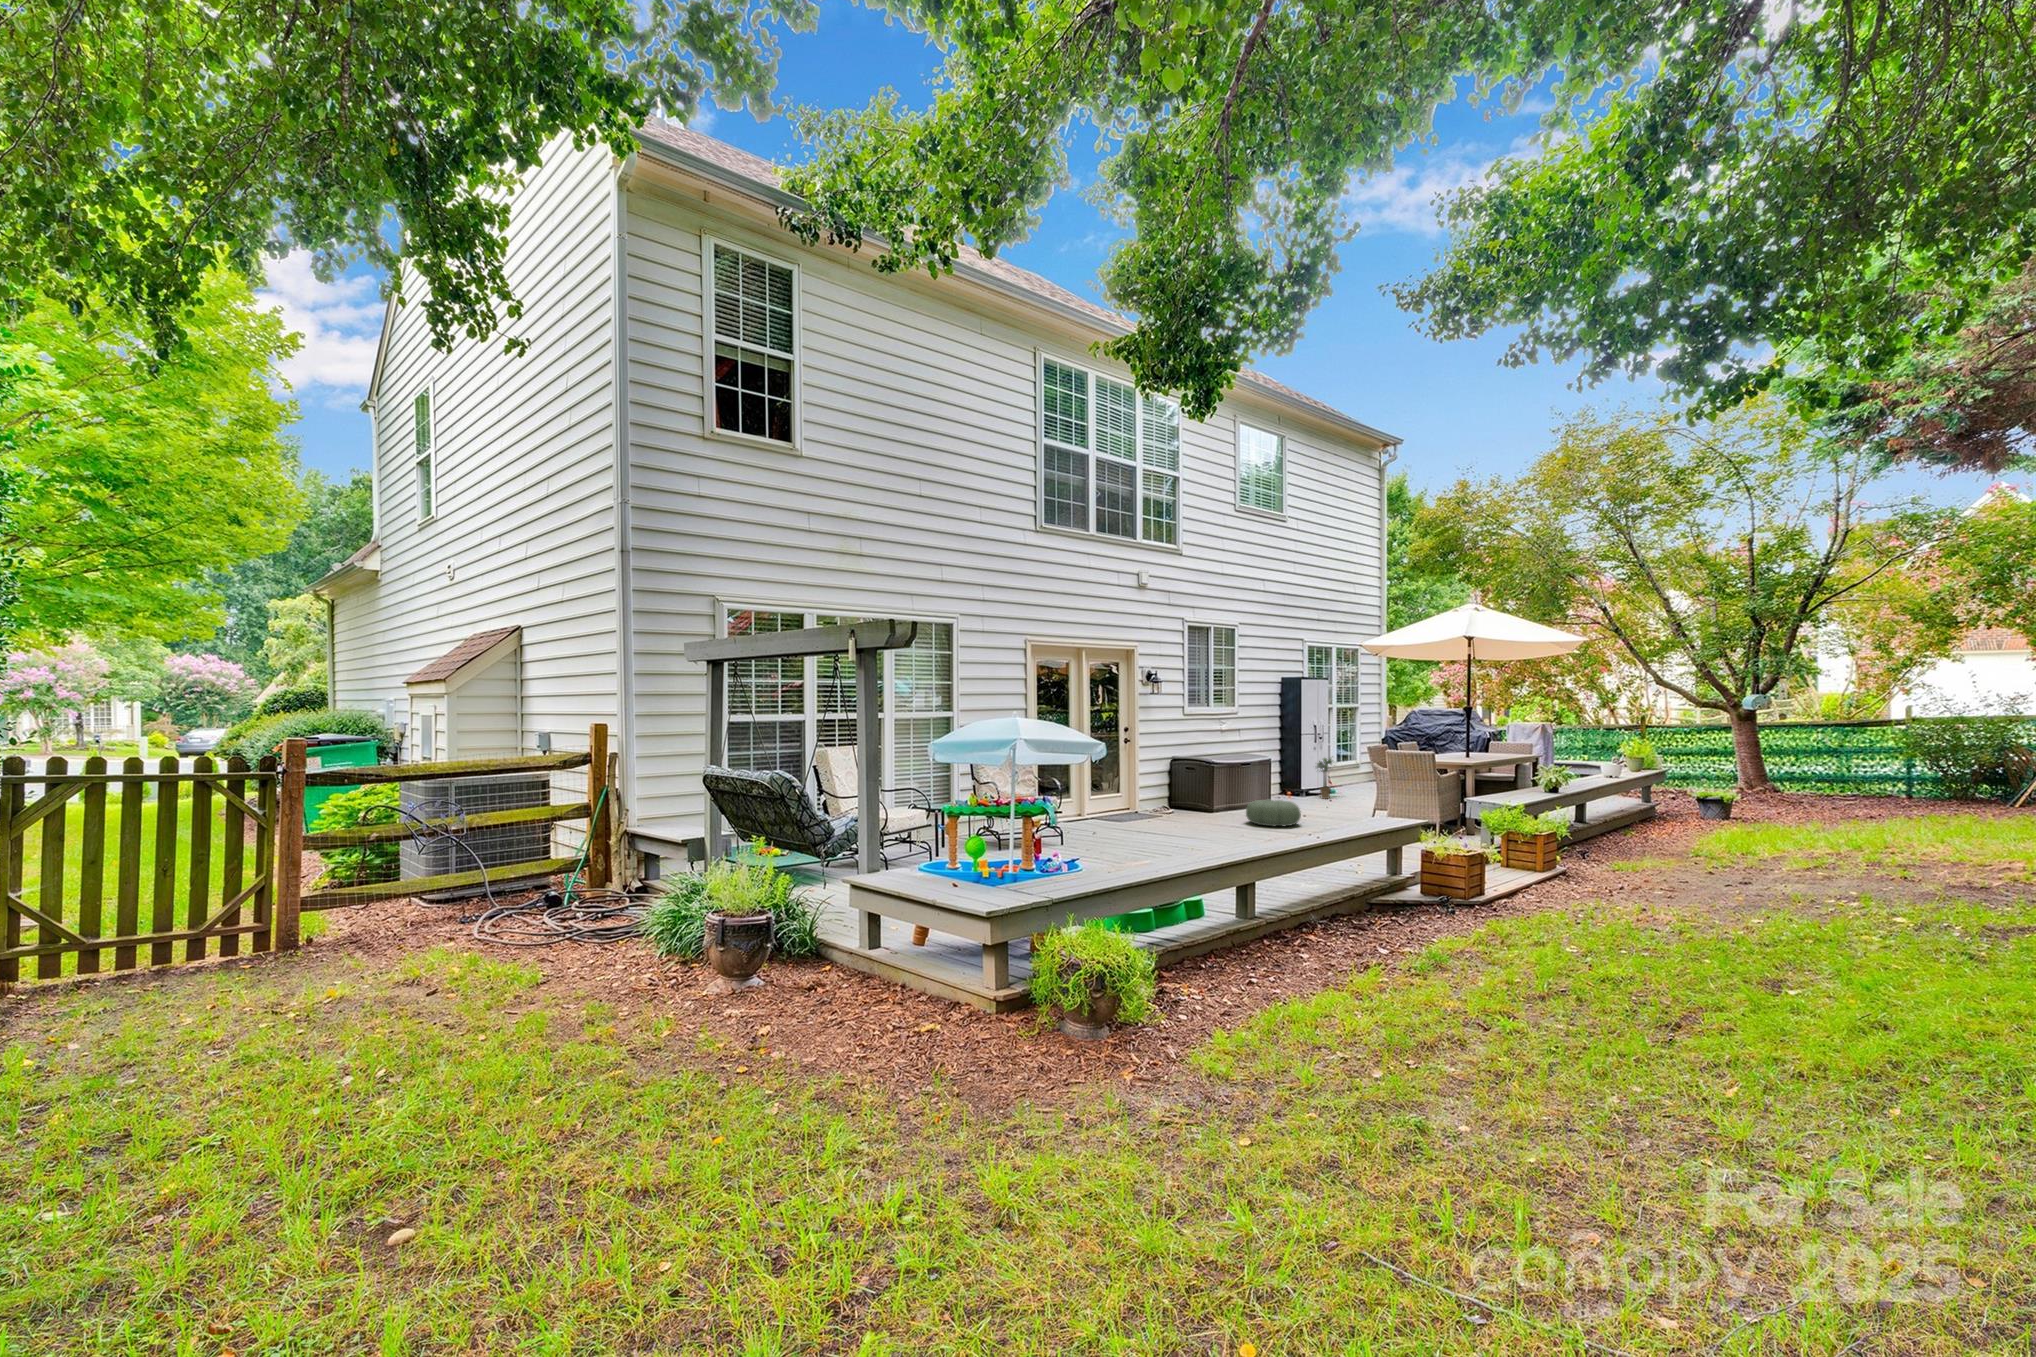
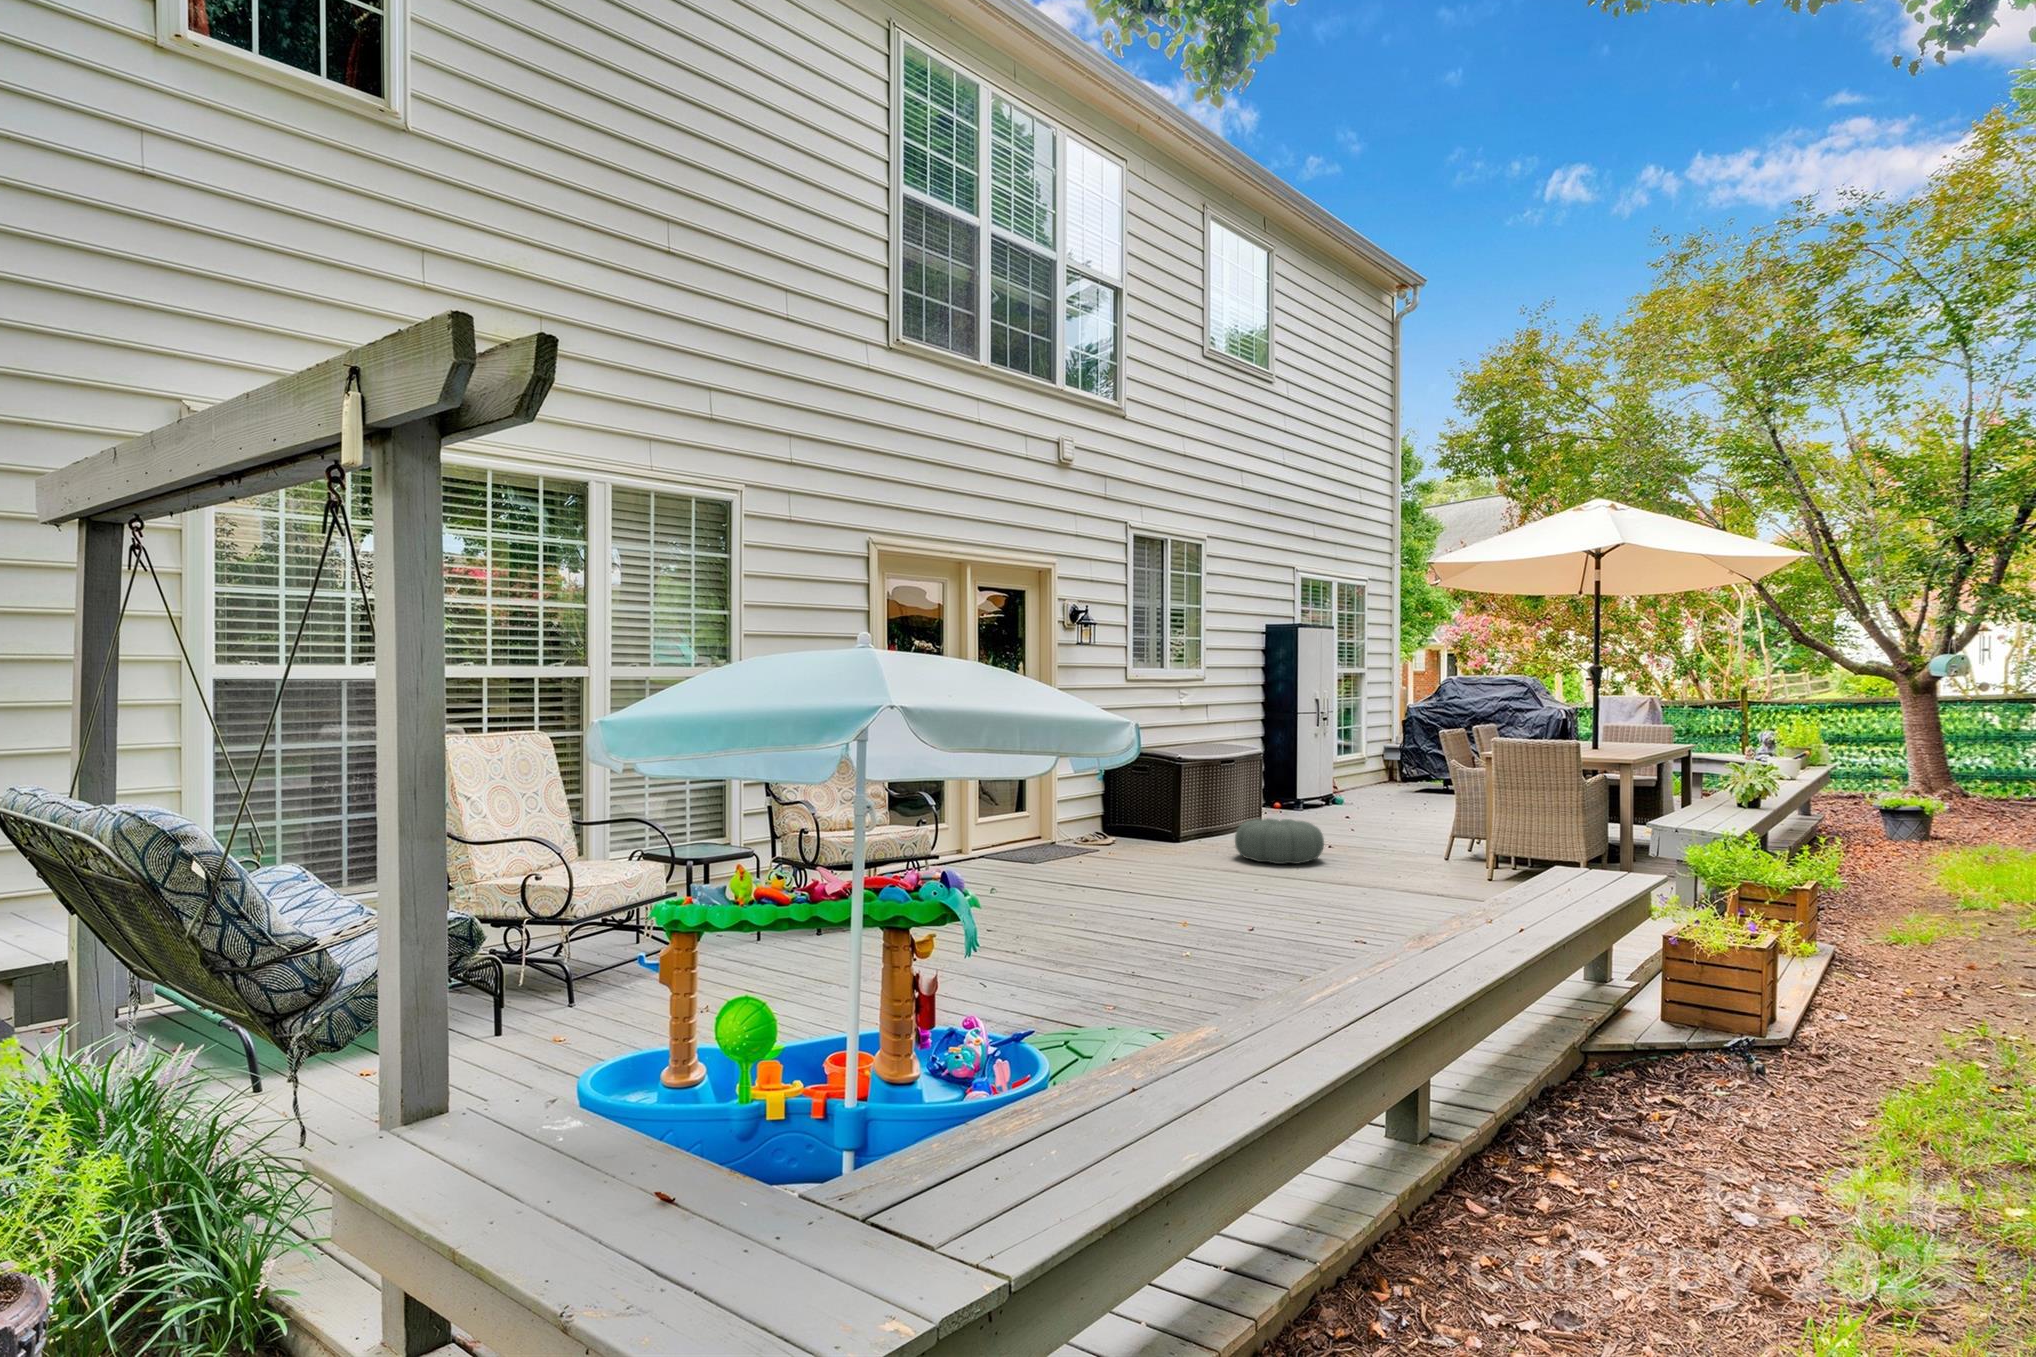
potted plant: present [1317,758,1333,799] -> none [1312,747,1348,813]

